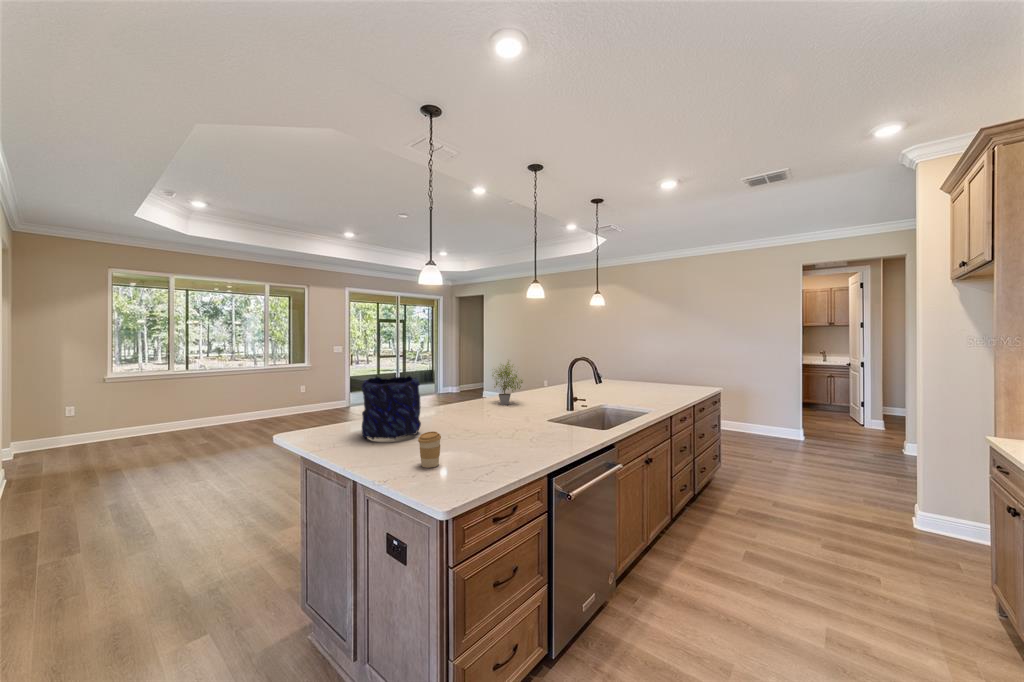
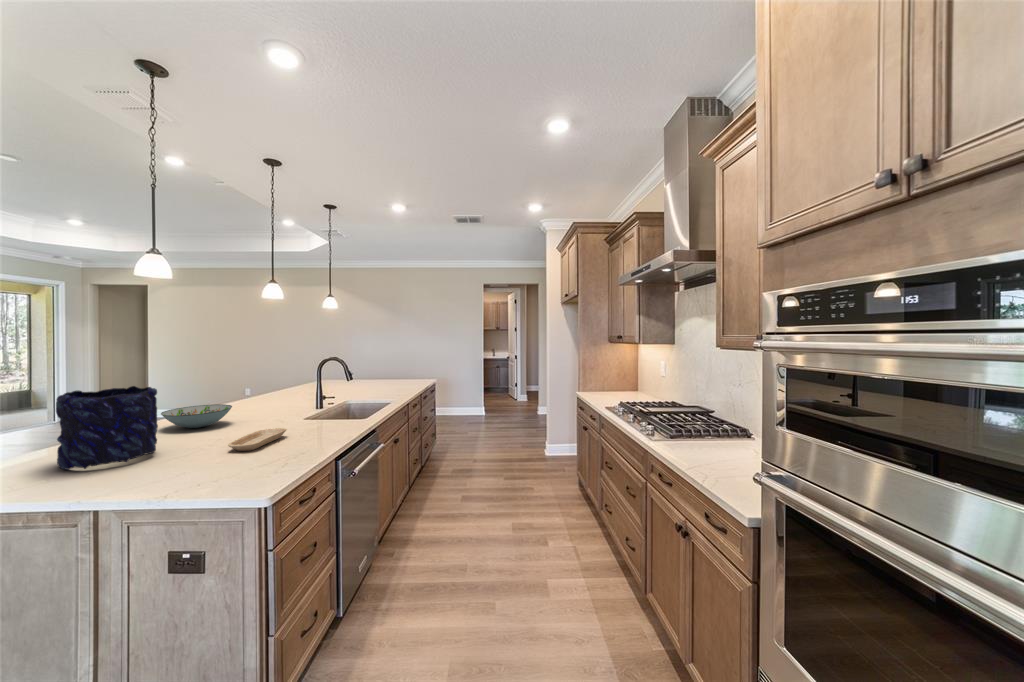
potted plant: present [492,362,523,405] -> none [221,362,269,413]
decorative bowl: none [440,395,488,415] -> present [161,404,232,428]
tray: none [461,427,516,447] -> present [228,428,287,451]
coffee cup: present [418,432,441,468] -> none [193,438,223,476]

